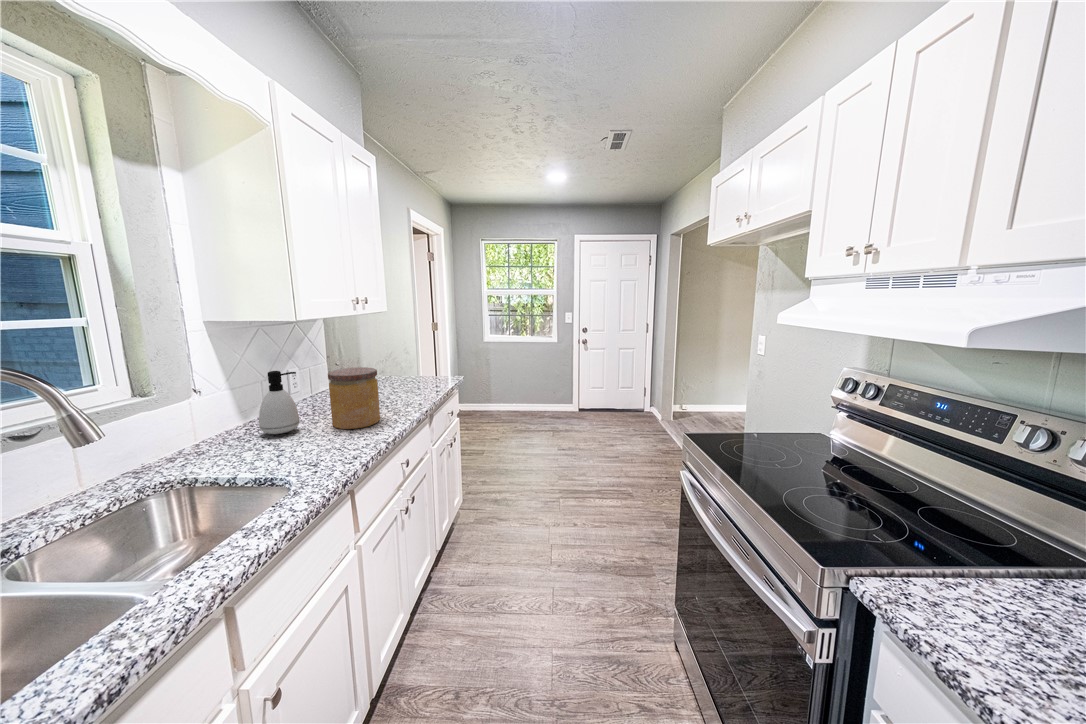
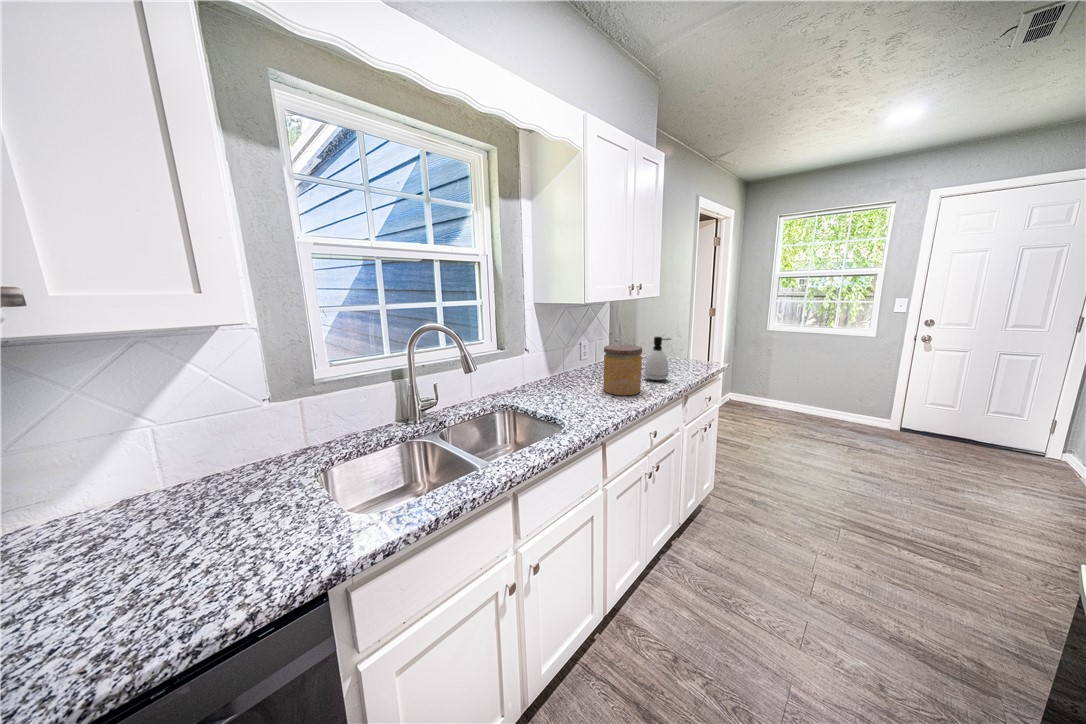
soap dispenser: present [259,371,300,434] -> present [644,337,671,380]

